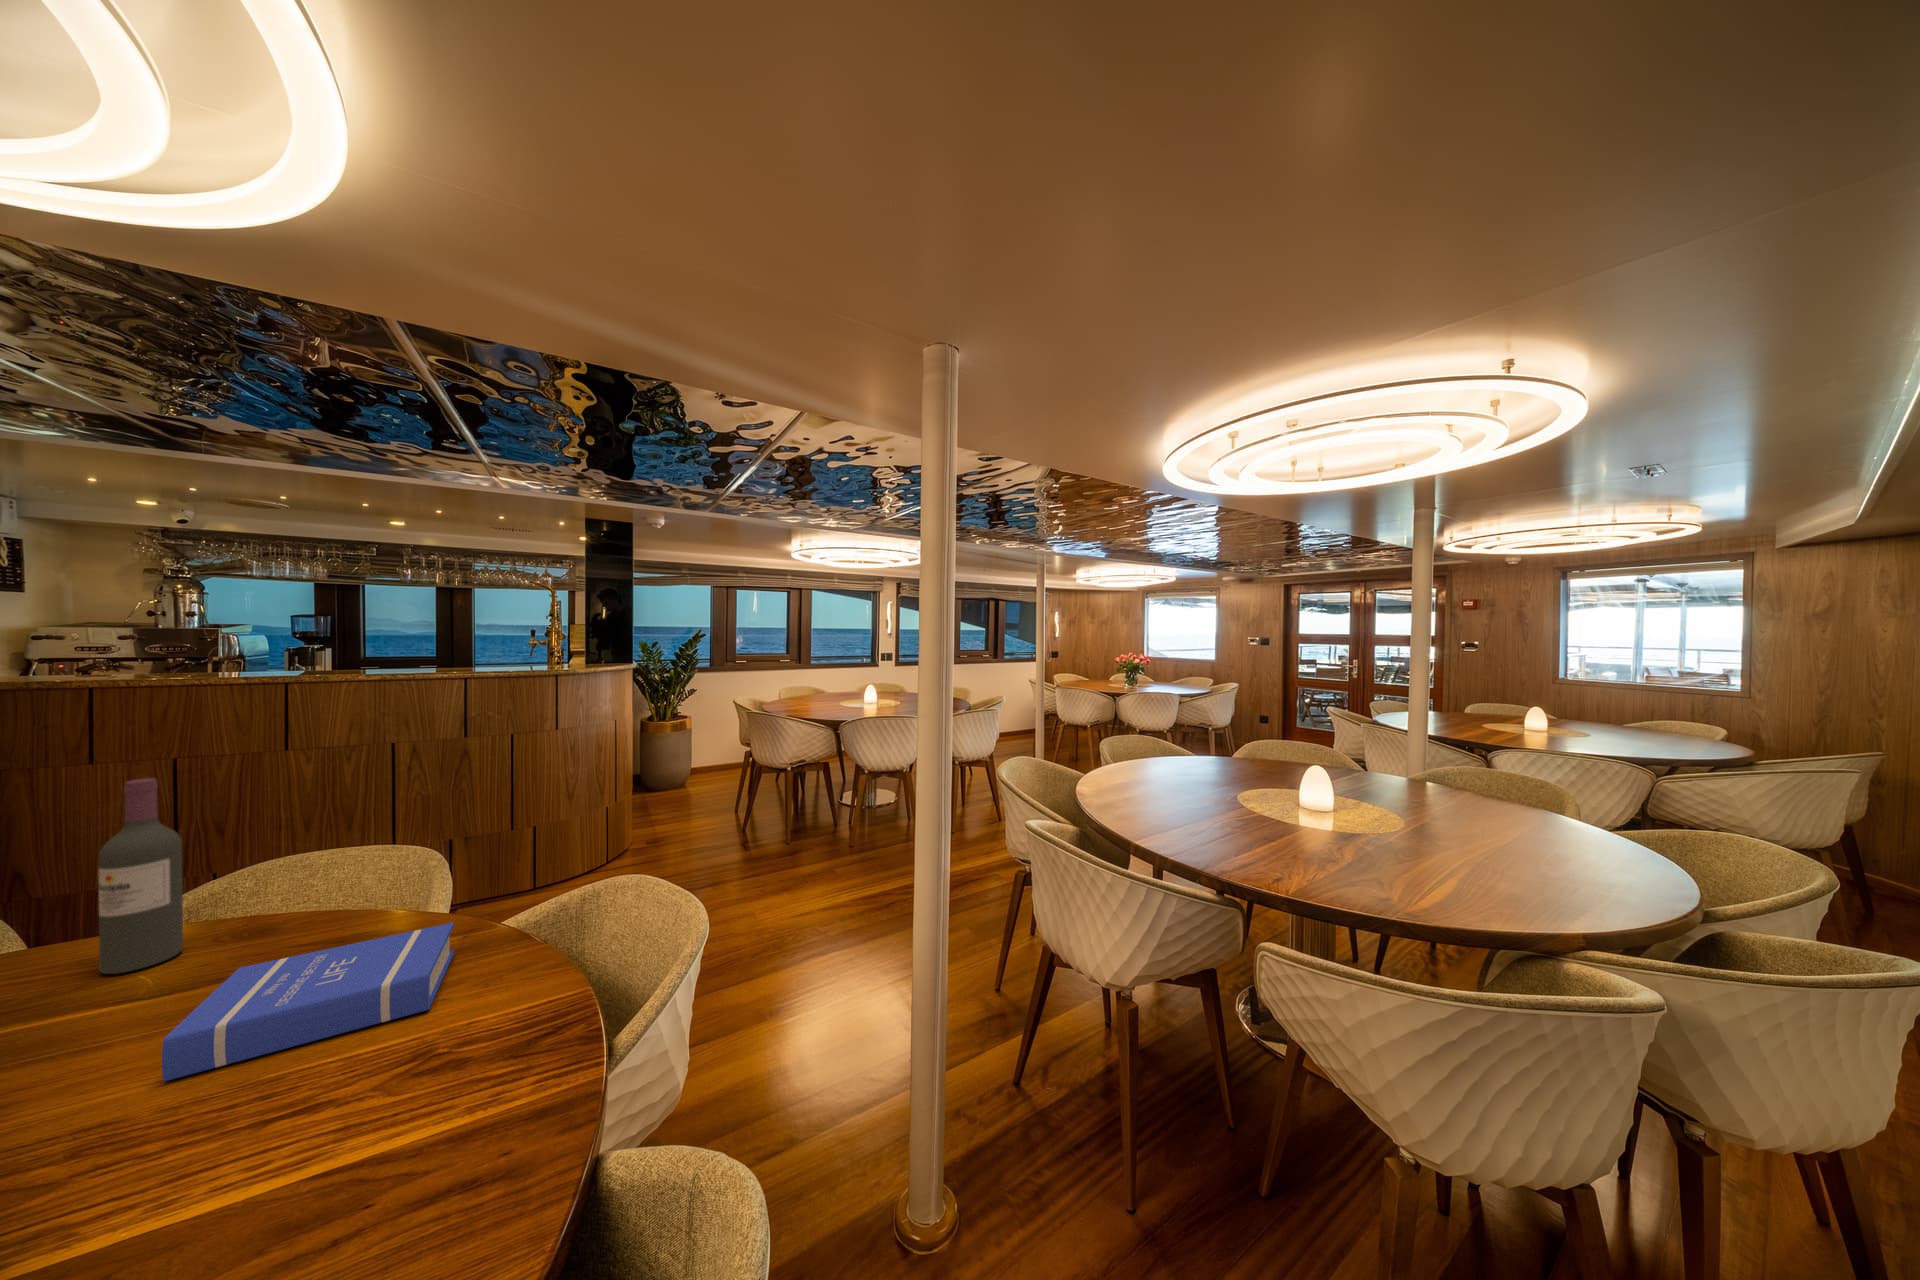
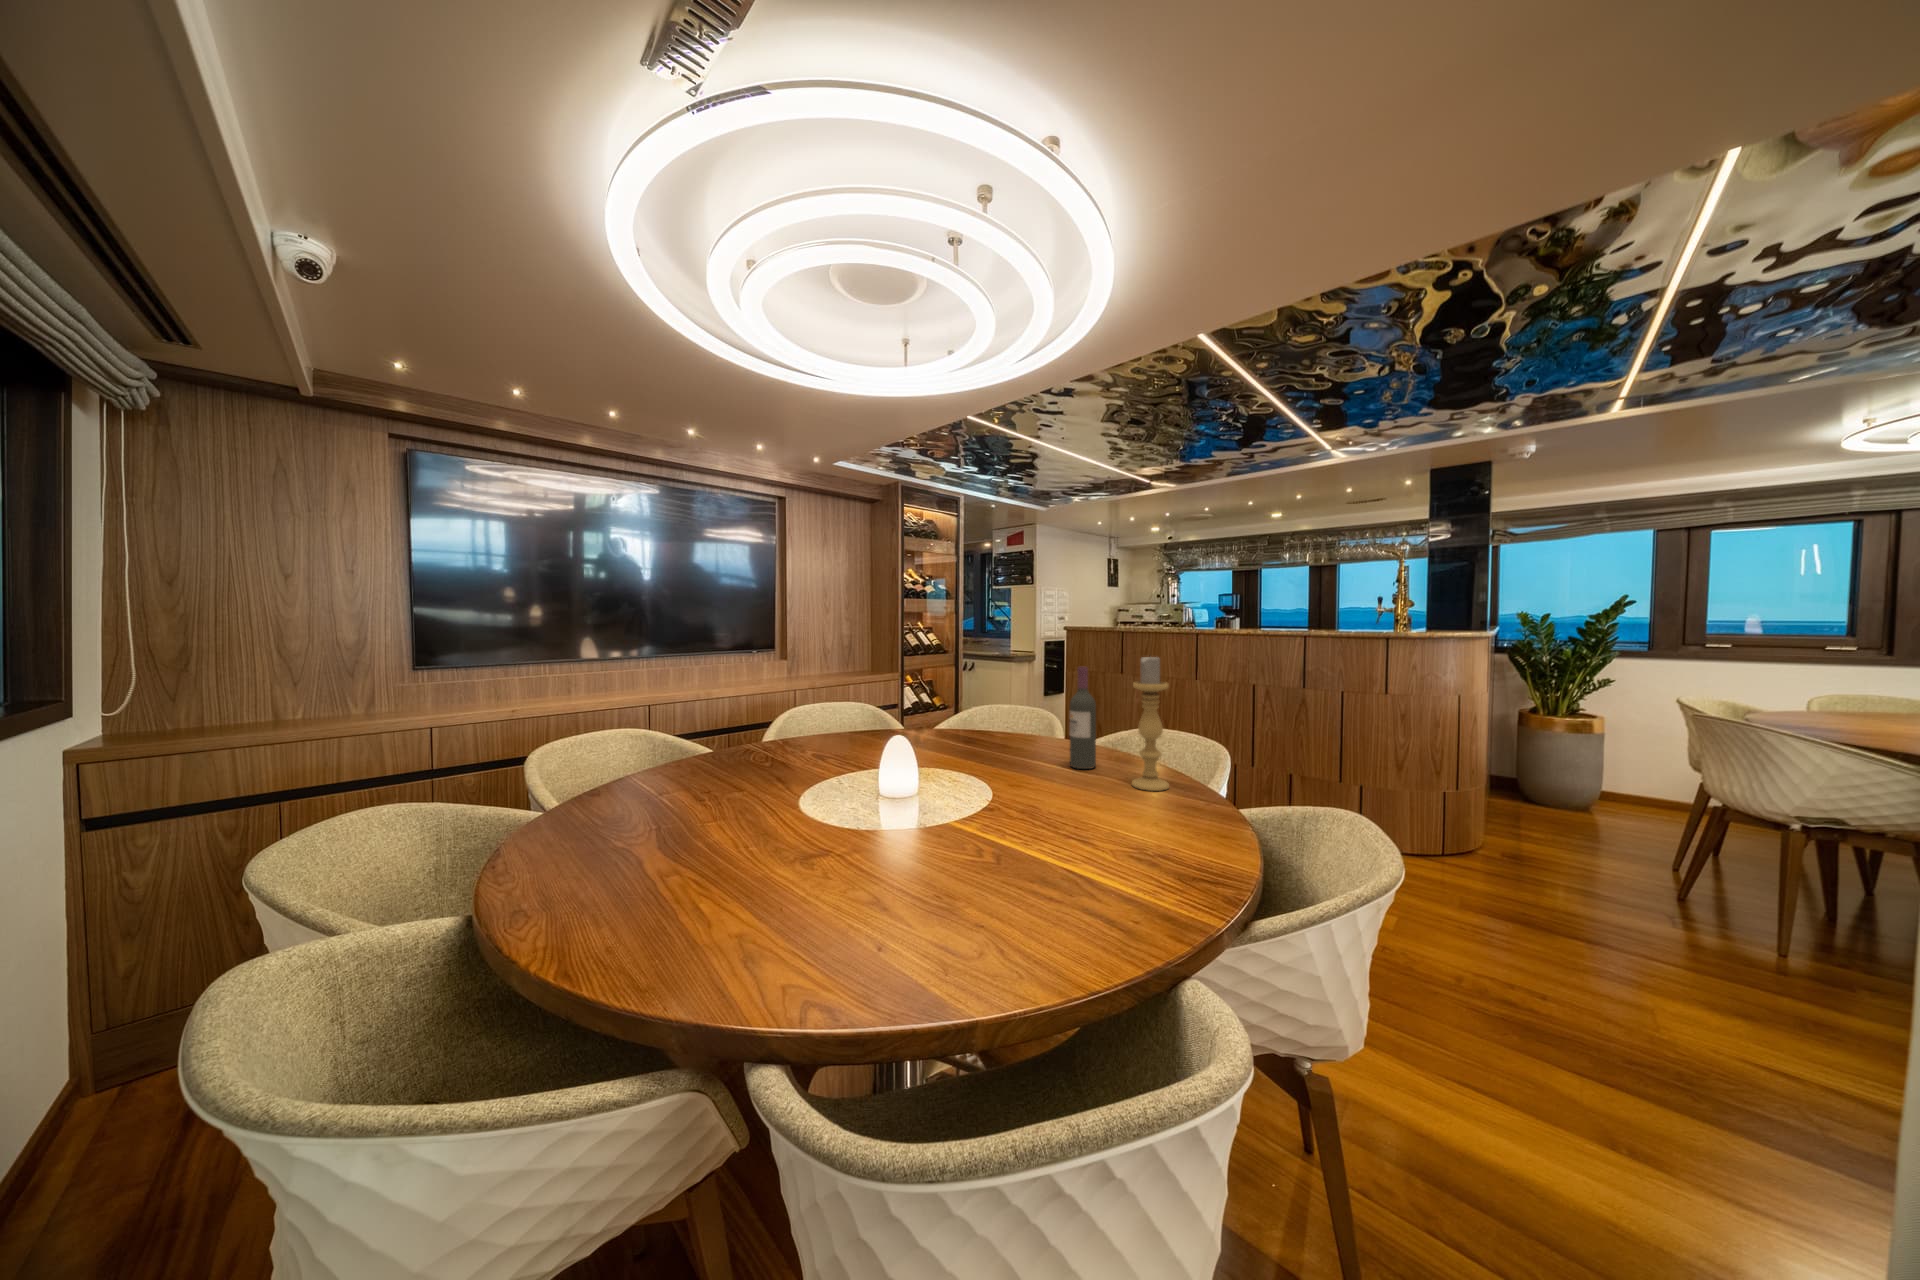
candle holder: none [301,742,381,952] -> present [1132,657,1169,791]
book: present [162,923,454,1081] -> none [1059,775,1191,836]

